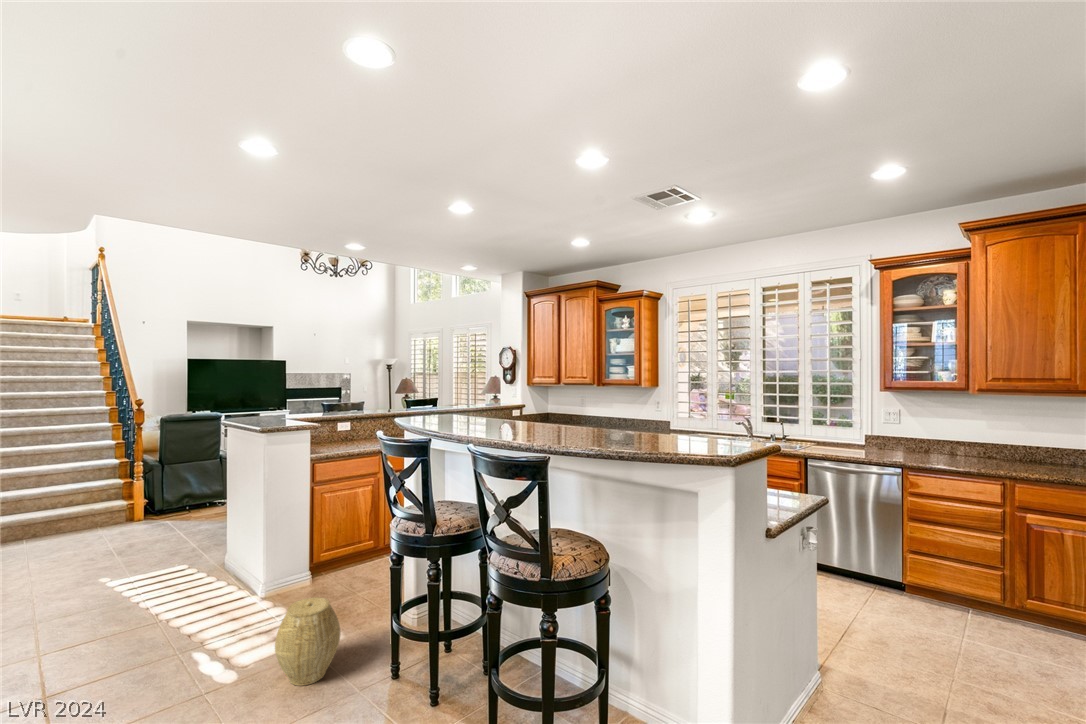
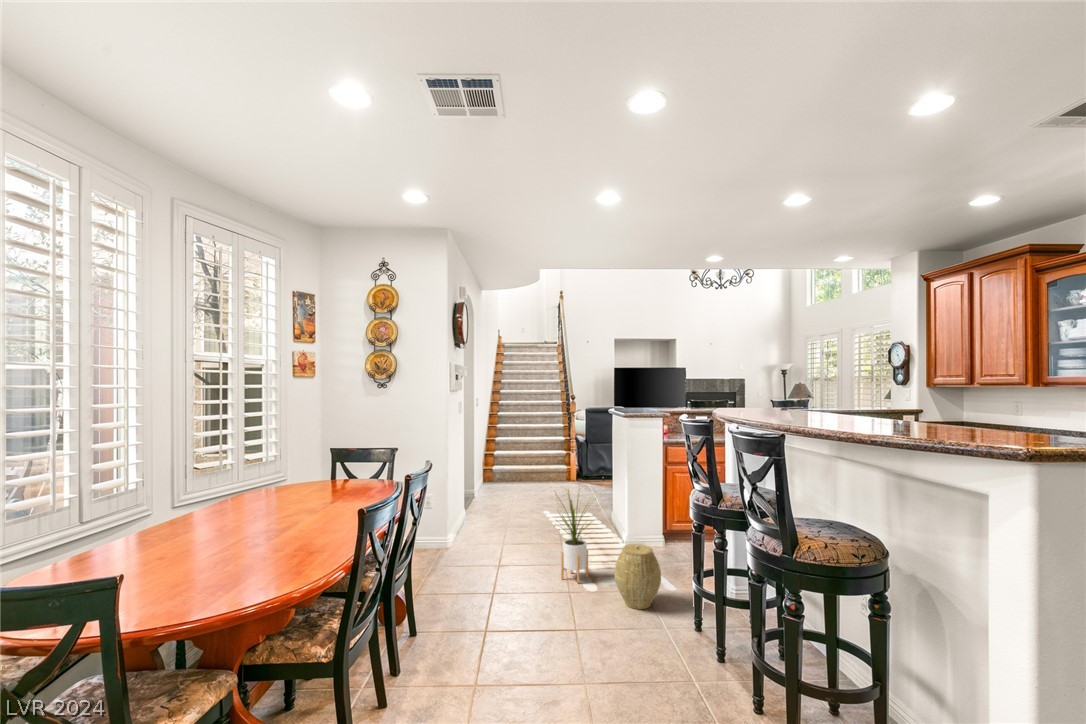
house plant: none [155,533,243,684] -> present [561,490,590,583]

